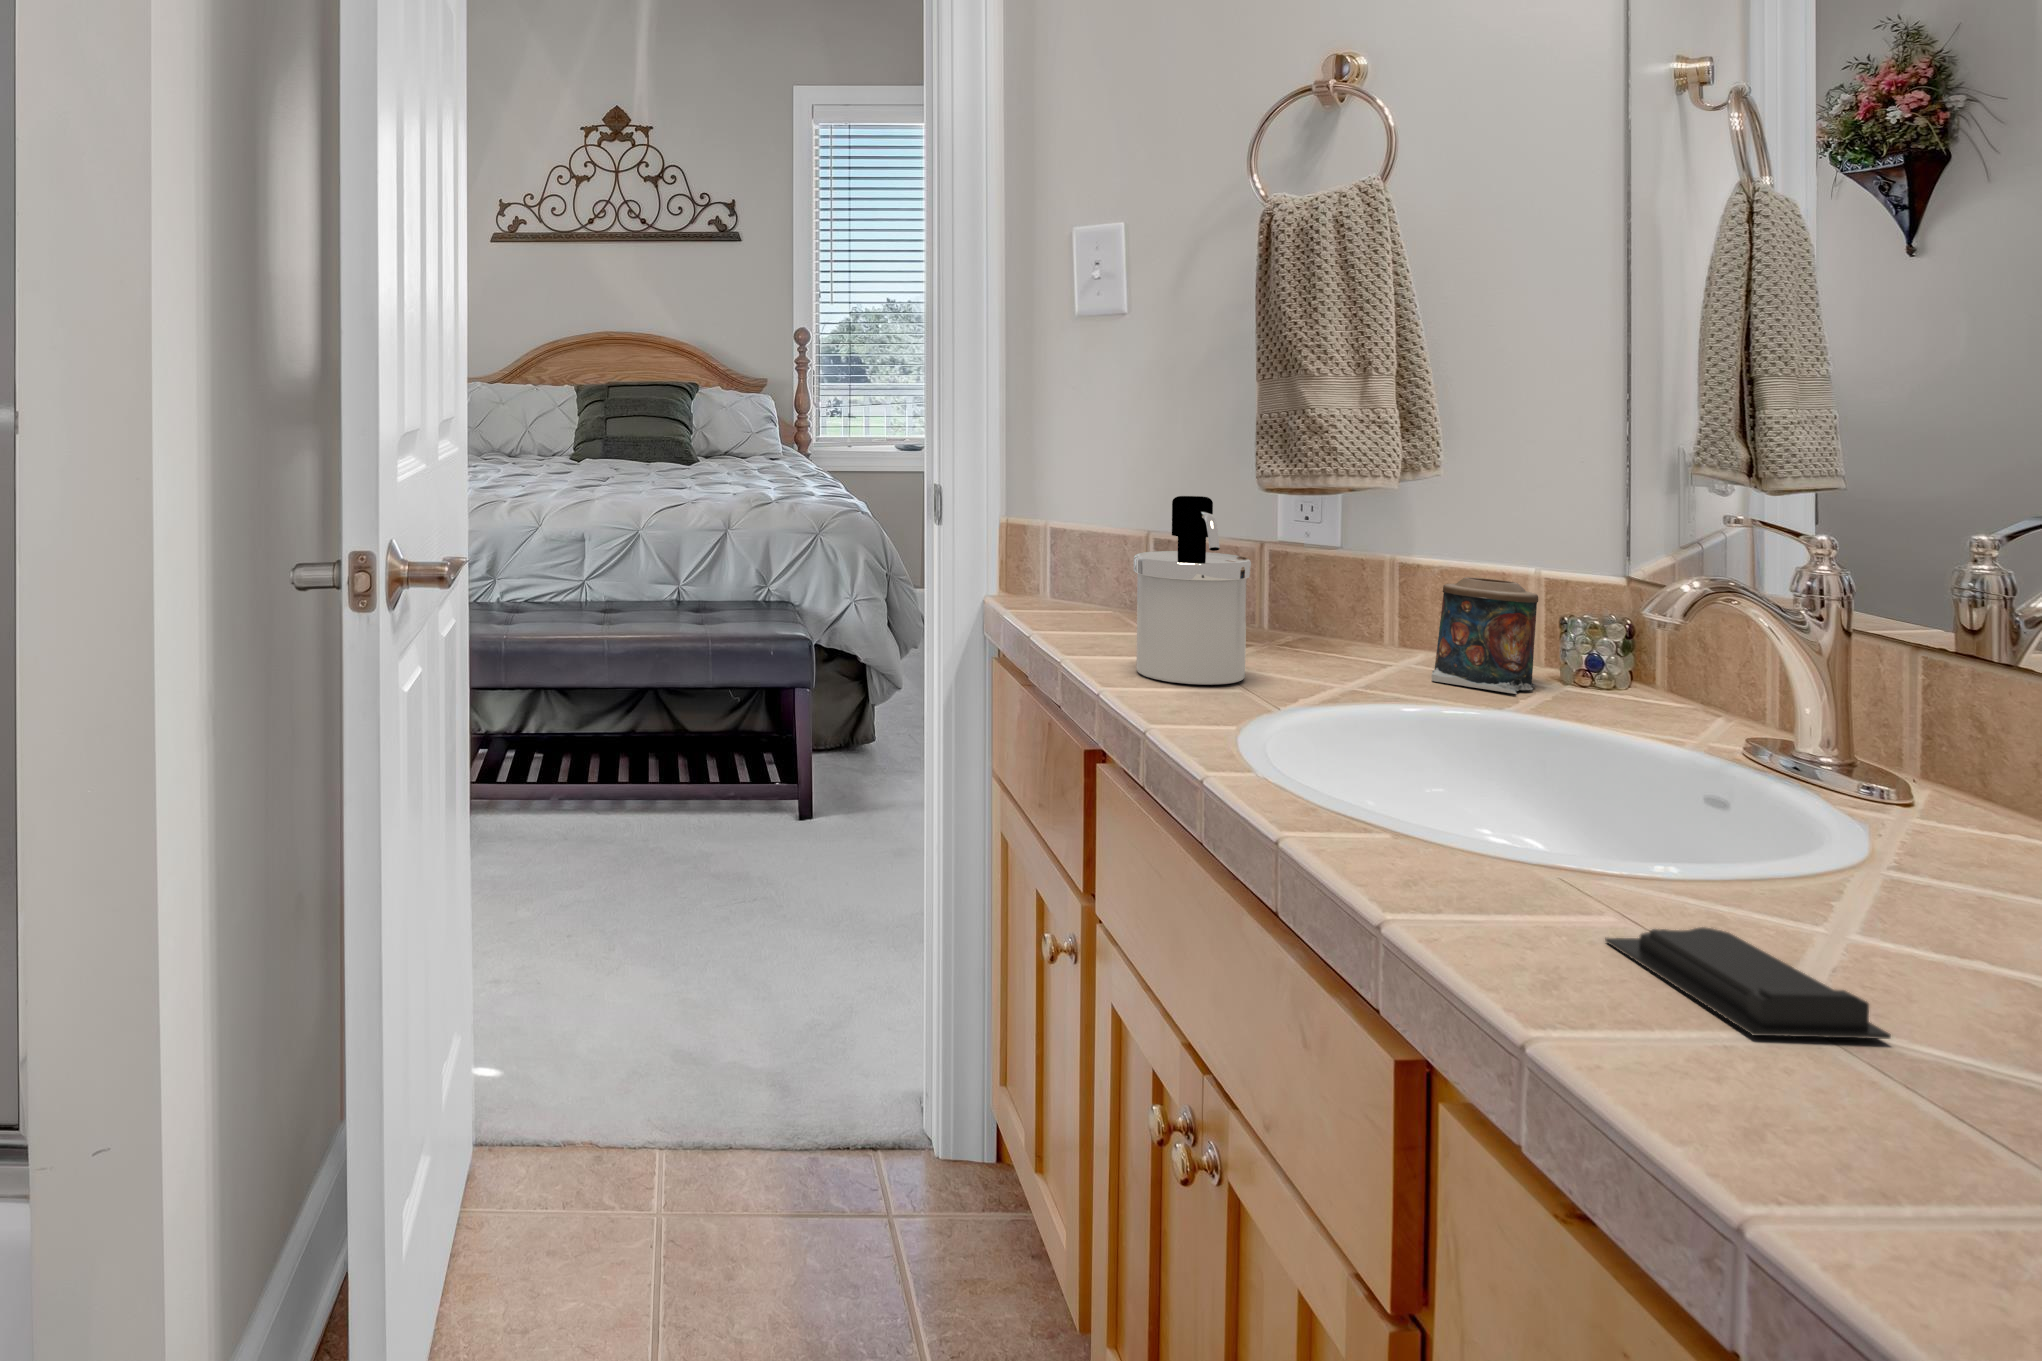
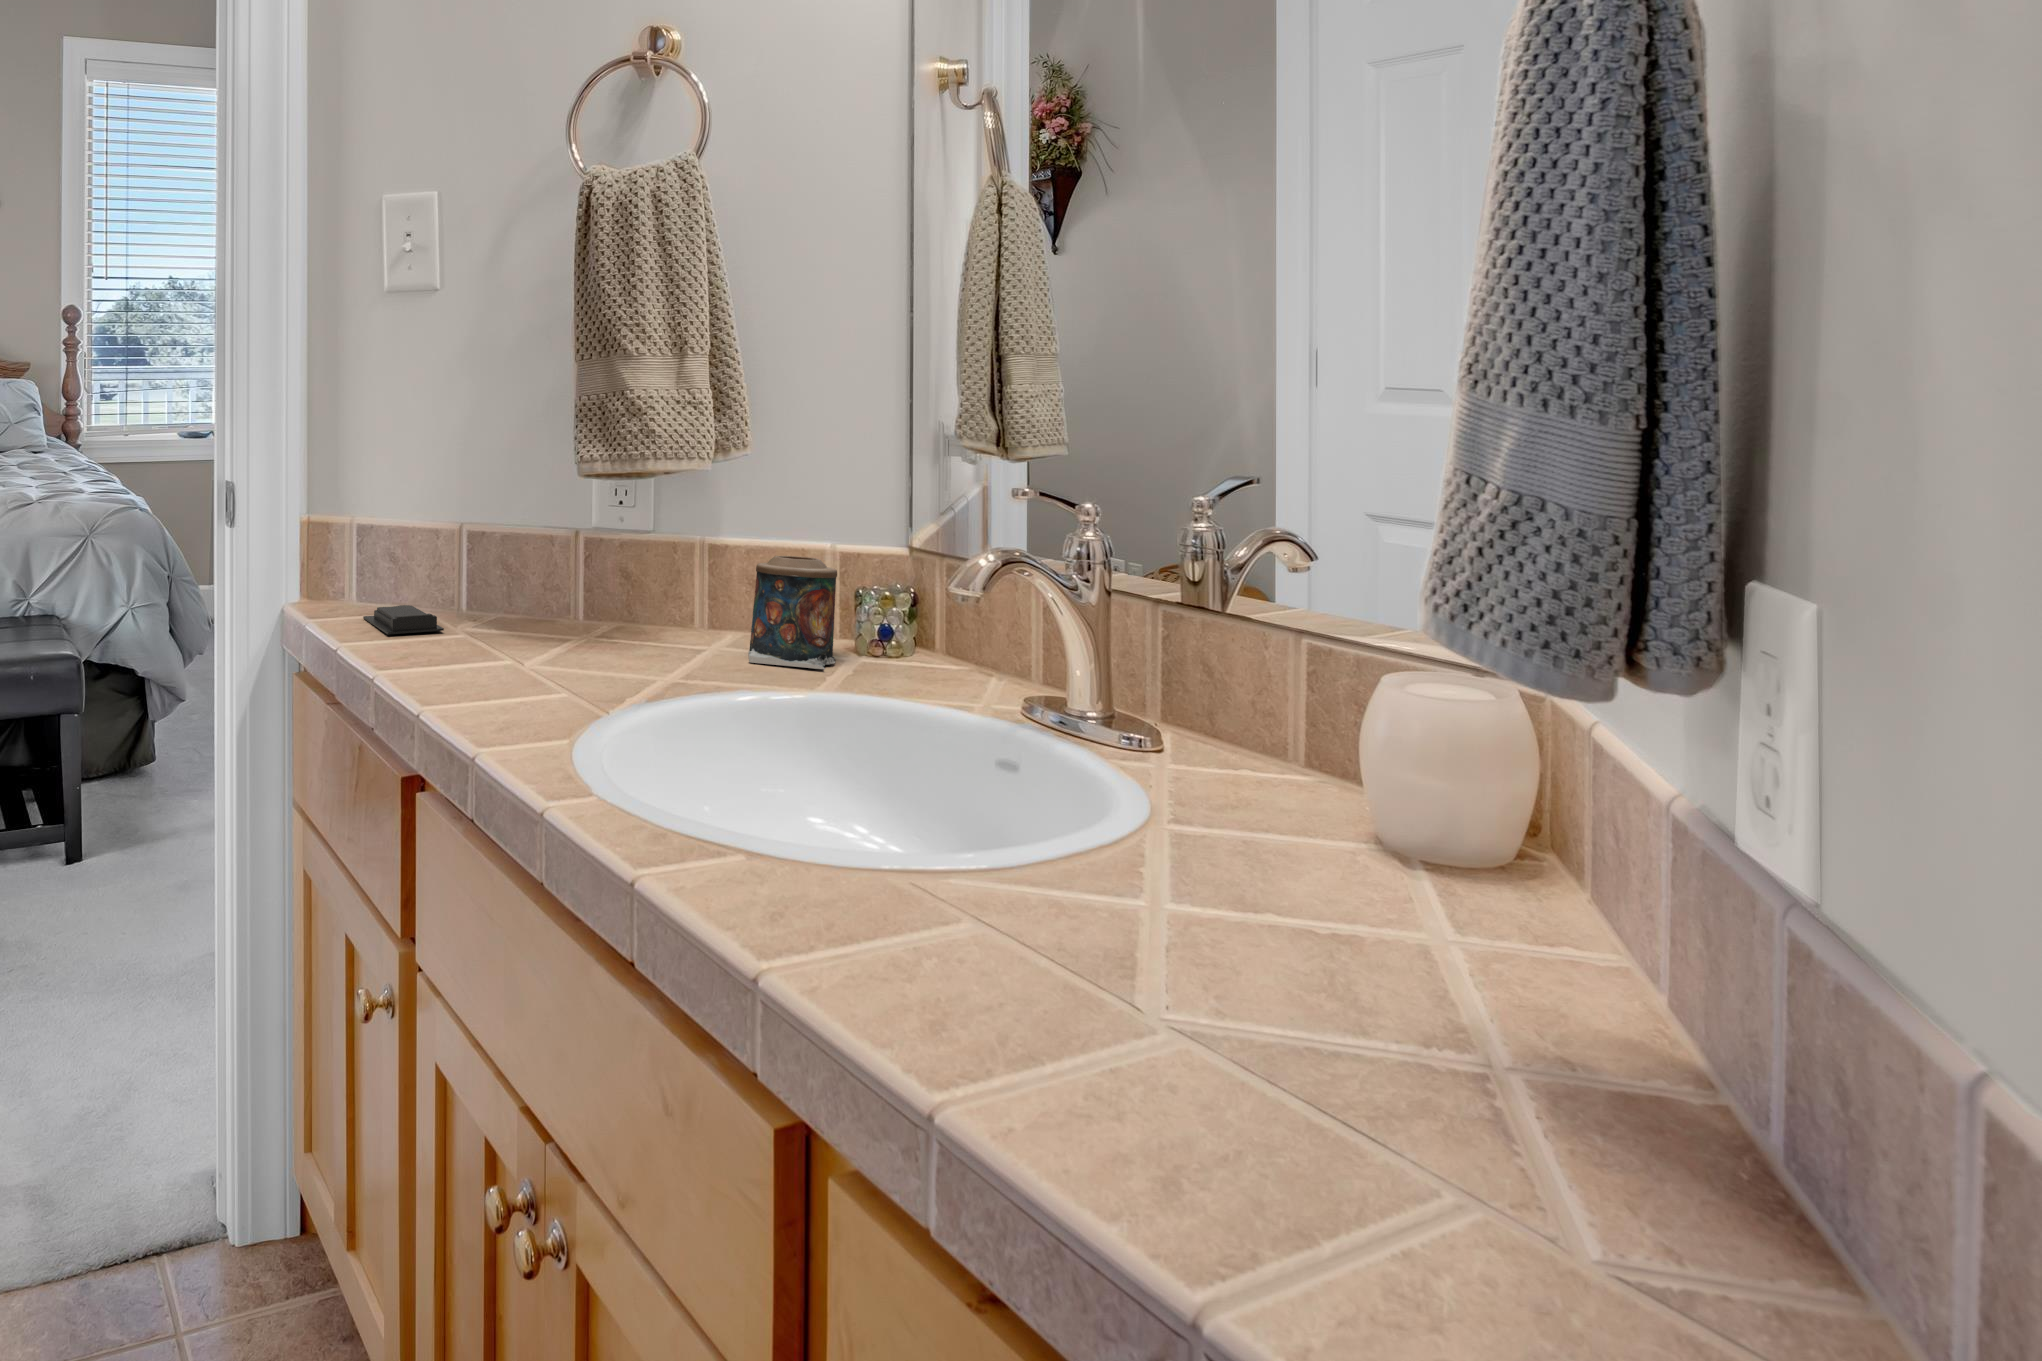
soap dispenser: present [1134,496,1251,685] -> none [462,480,585,692]
soap bar: present [1605,927,1891,1039] -> present [363,605,444,635]

